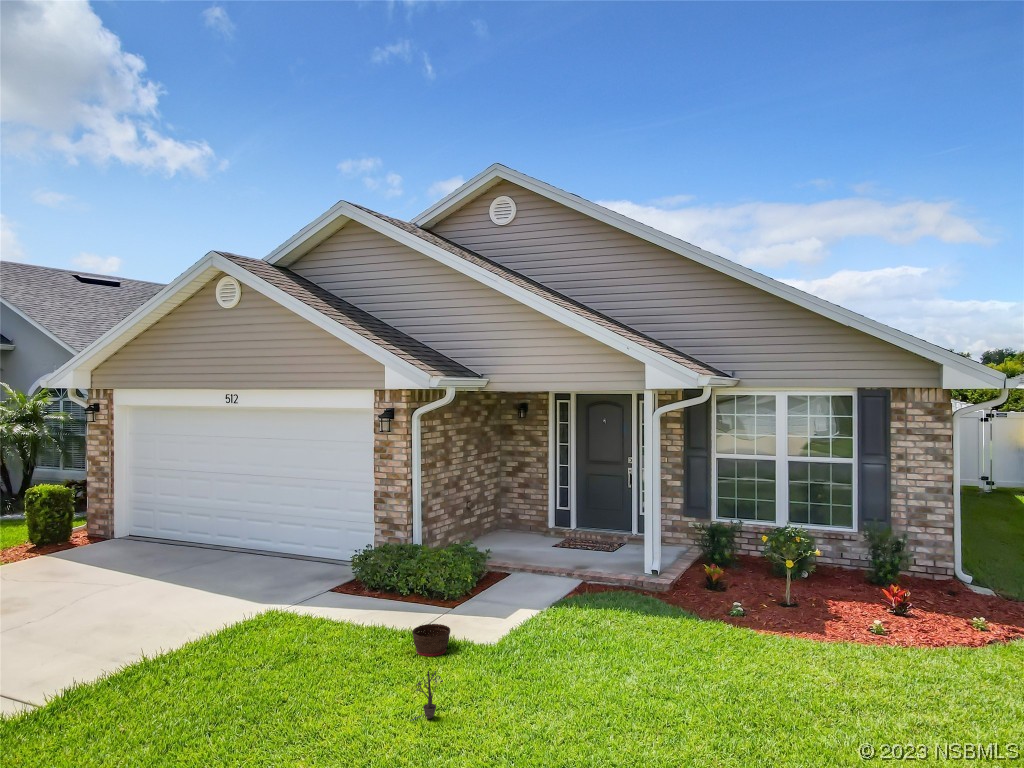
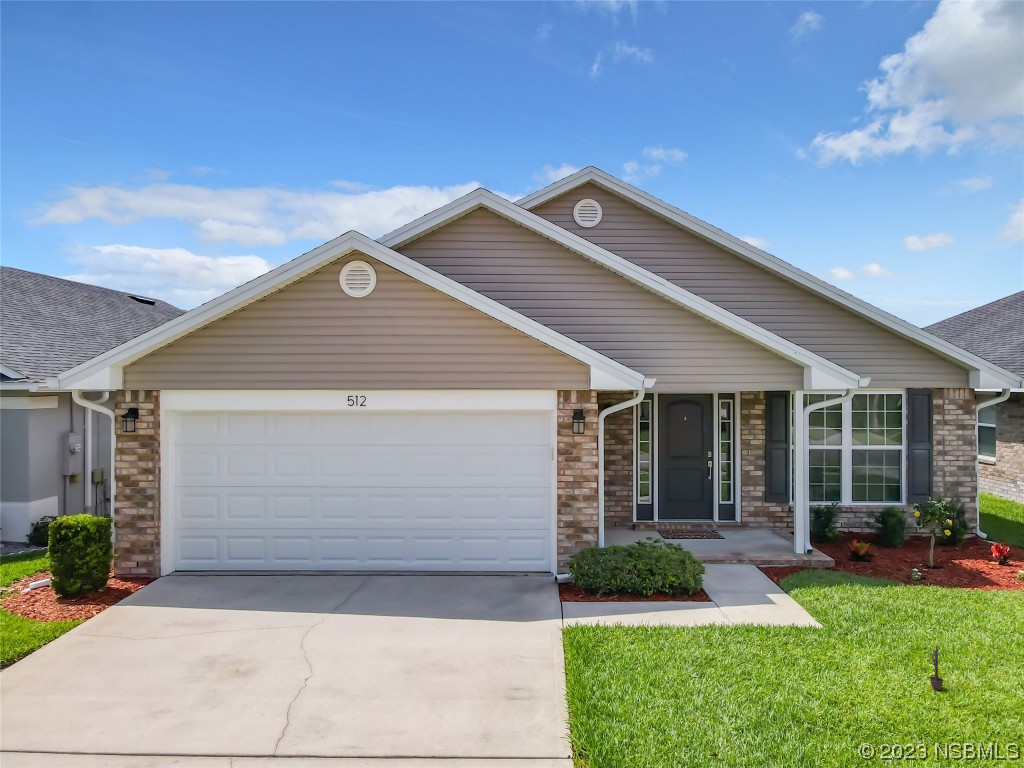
basket: present [412,624,450,656] -> none [777,614,817,645]

